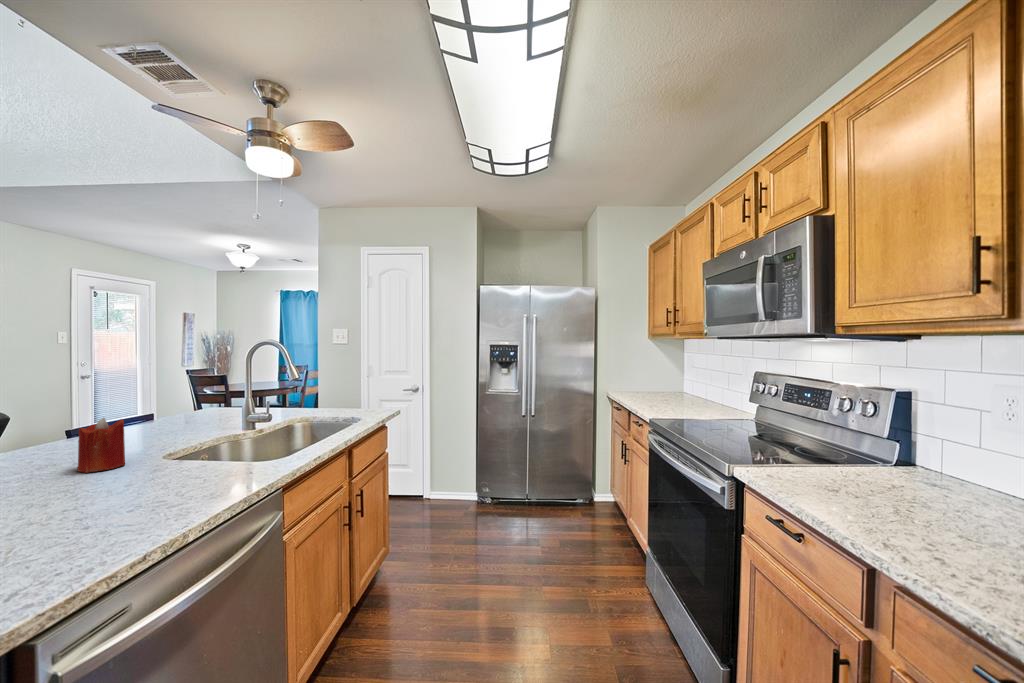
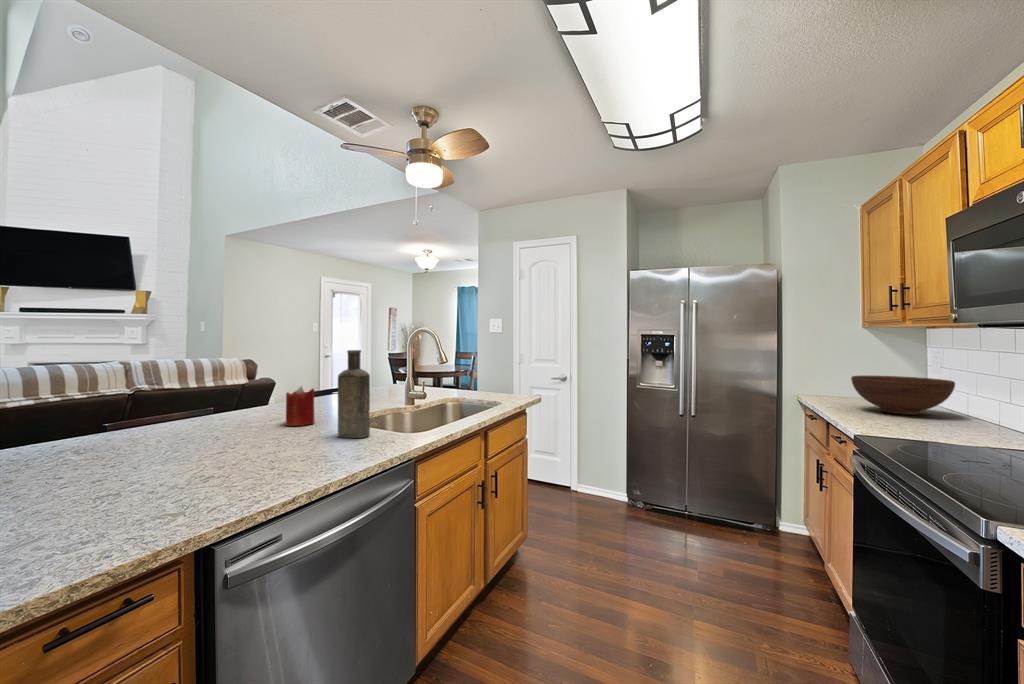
bottle: none [176,371,225,478] -> present [338,350,370,438]
fruit bowl: none [645,374,702,402] -> present [851,375,955,415]

